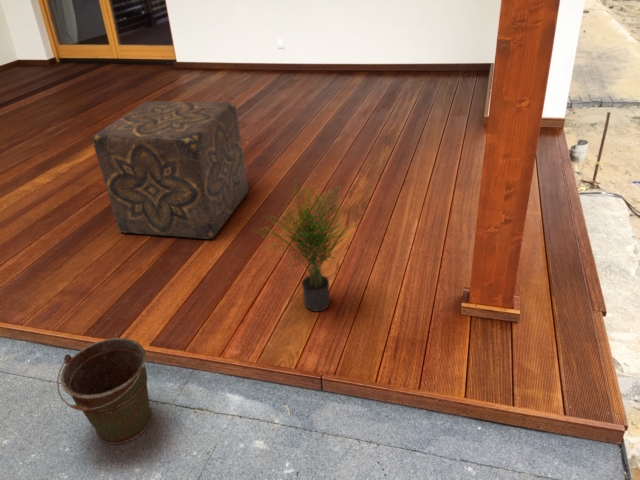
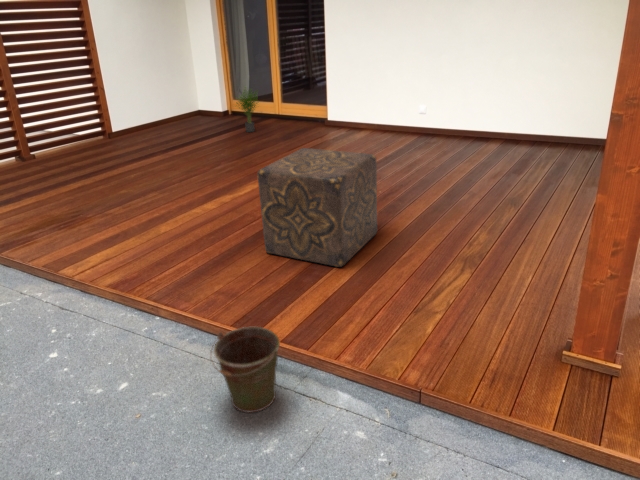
potted plant: present [269,187,348,311] -> present [237,92,257,132]

